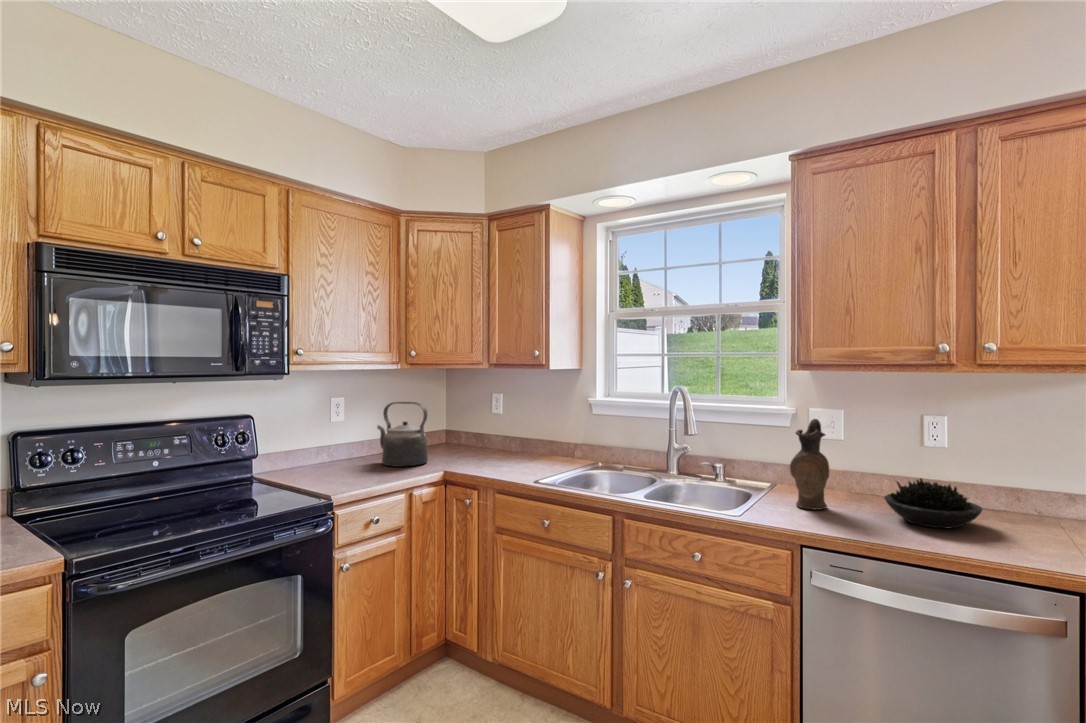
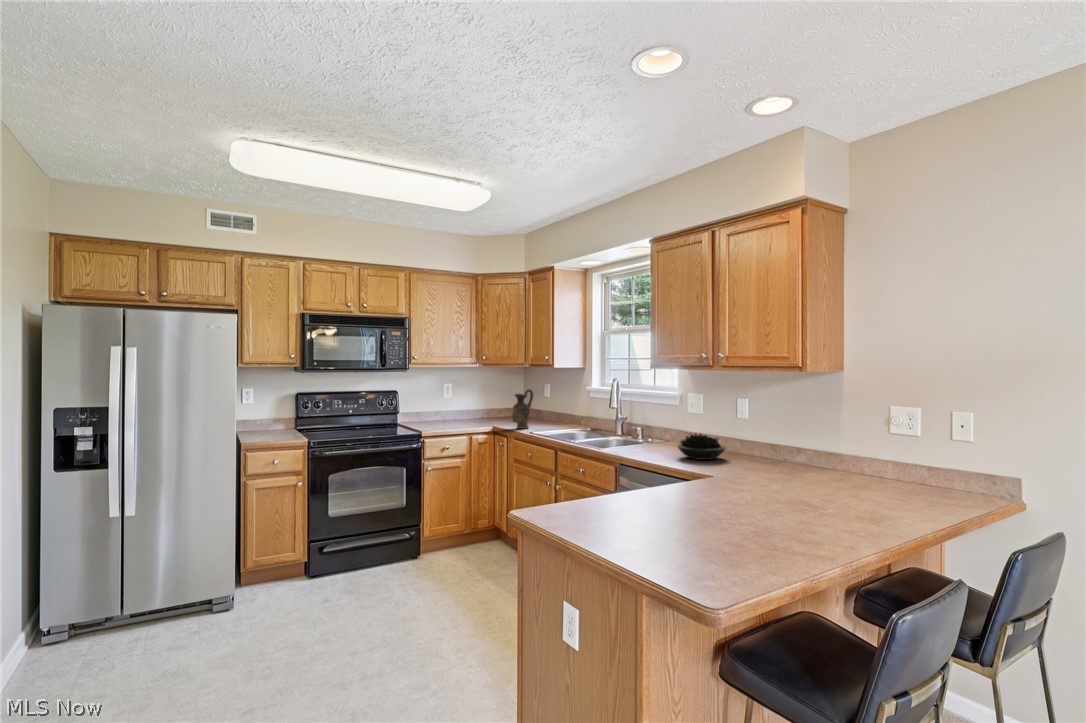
kettle: present [377,402,428,467] -> none [466,387,492,424]
ceramic pitcher: present [790,419,829,510] -> present [512,389,533,429]

